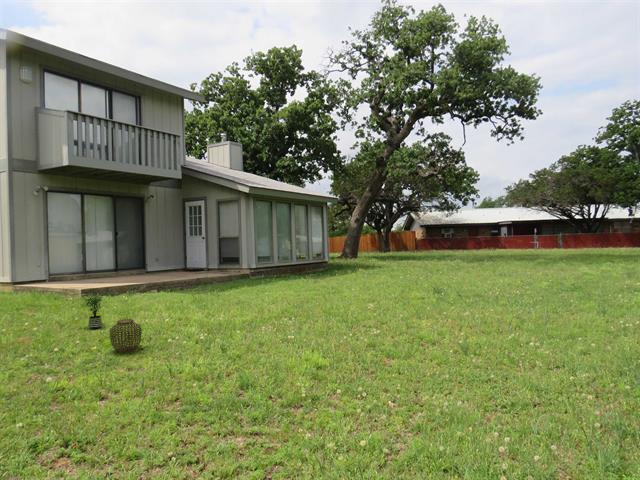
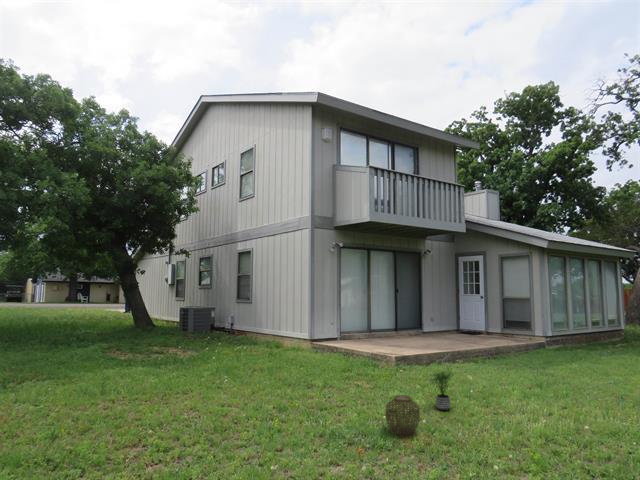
woven basket: present [110,319,141,353] -> present [386,395,420,436]

